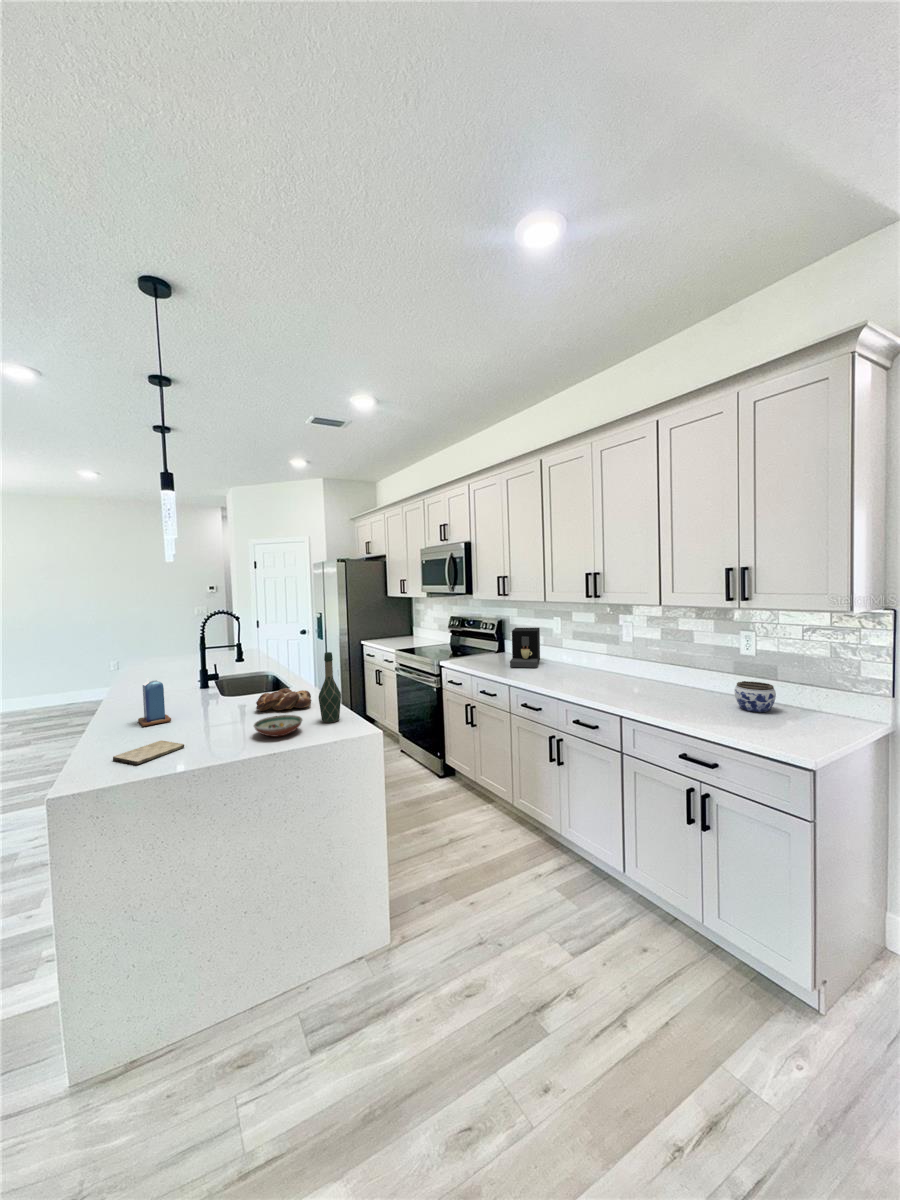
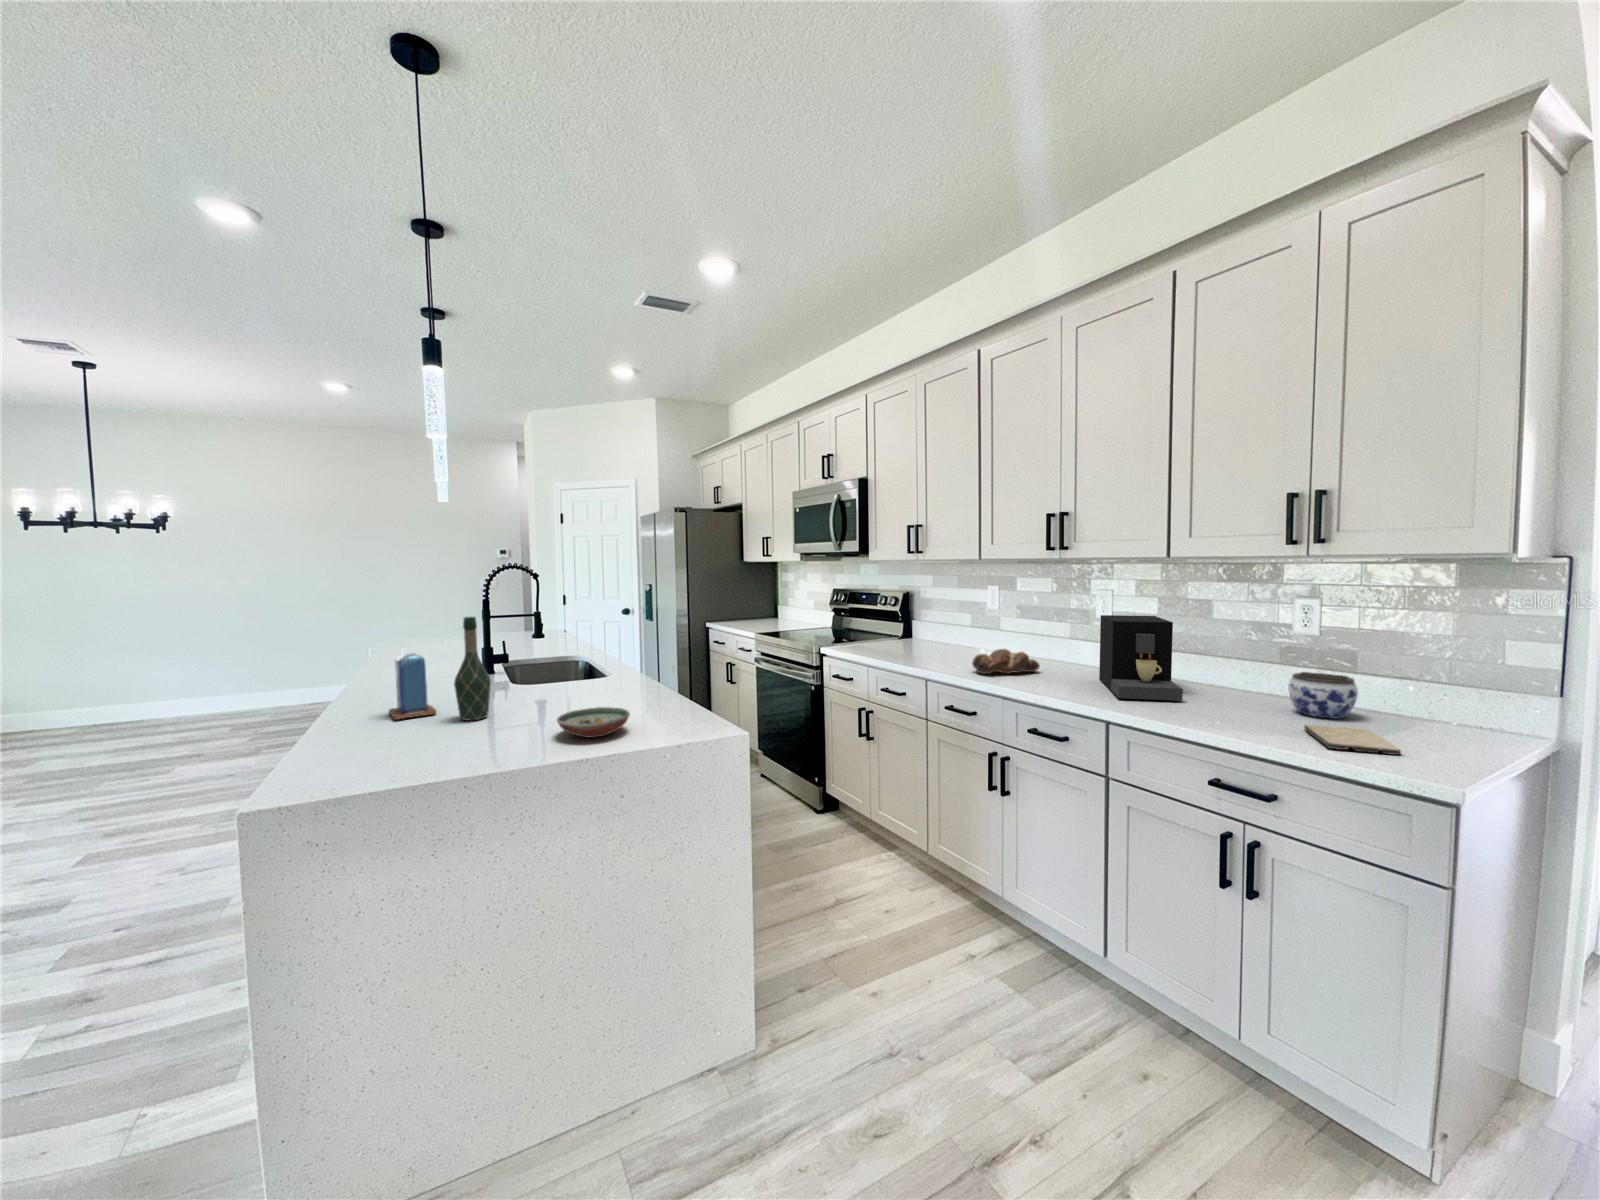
coffee maker: present [510,628,540,668] -> present [1099,615,1183,701]
wine bottle: present [319,652,341,723] -> present [454,617,491,721]
bread loaf: present [256,688,312,711] -> present [972,649,1040,674]
cutting board: present [113,741,184,765] -> present [1304,725,1401,755]

